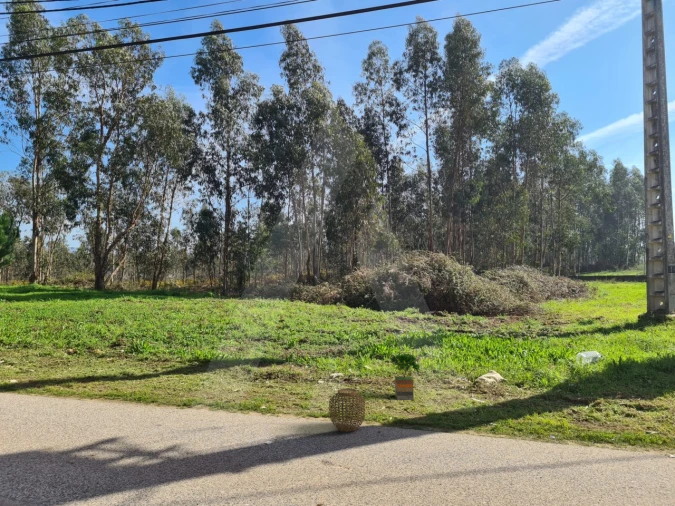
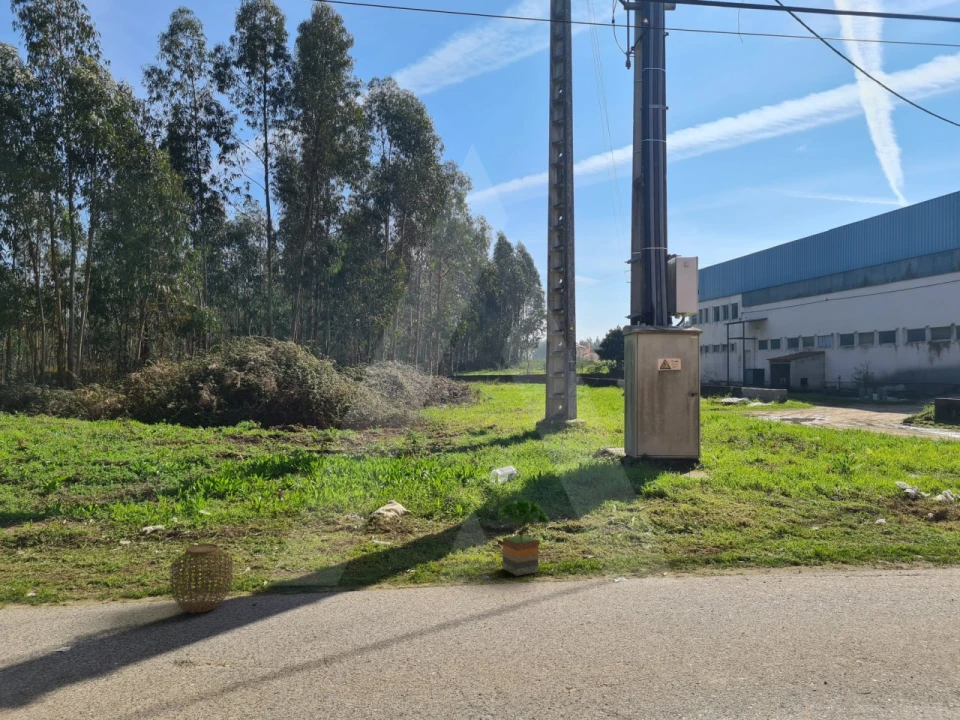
potted tree: present [391,354,420,400] -> present [498,500,550,576]

